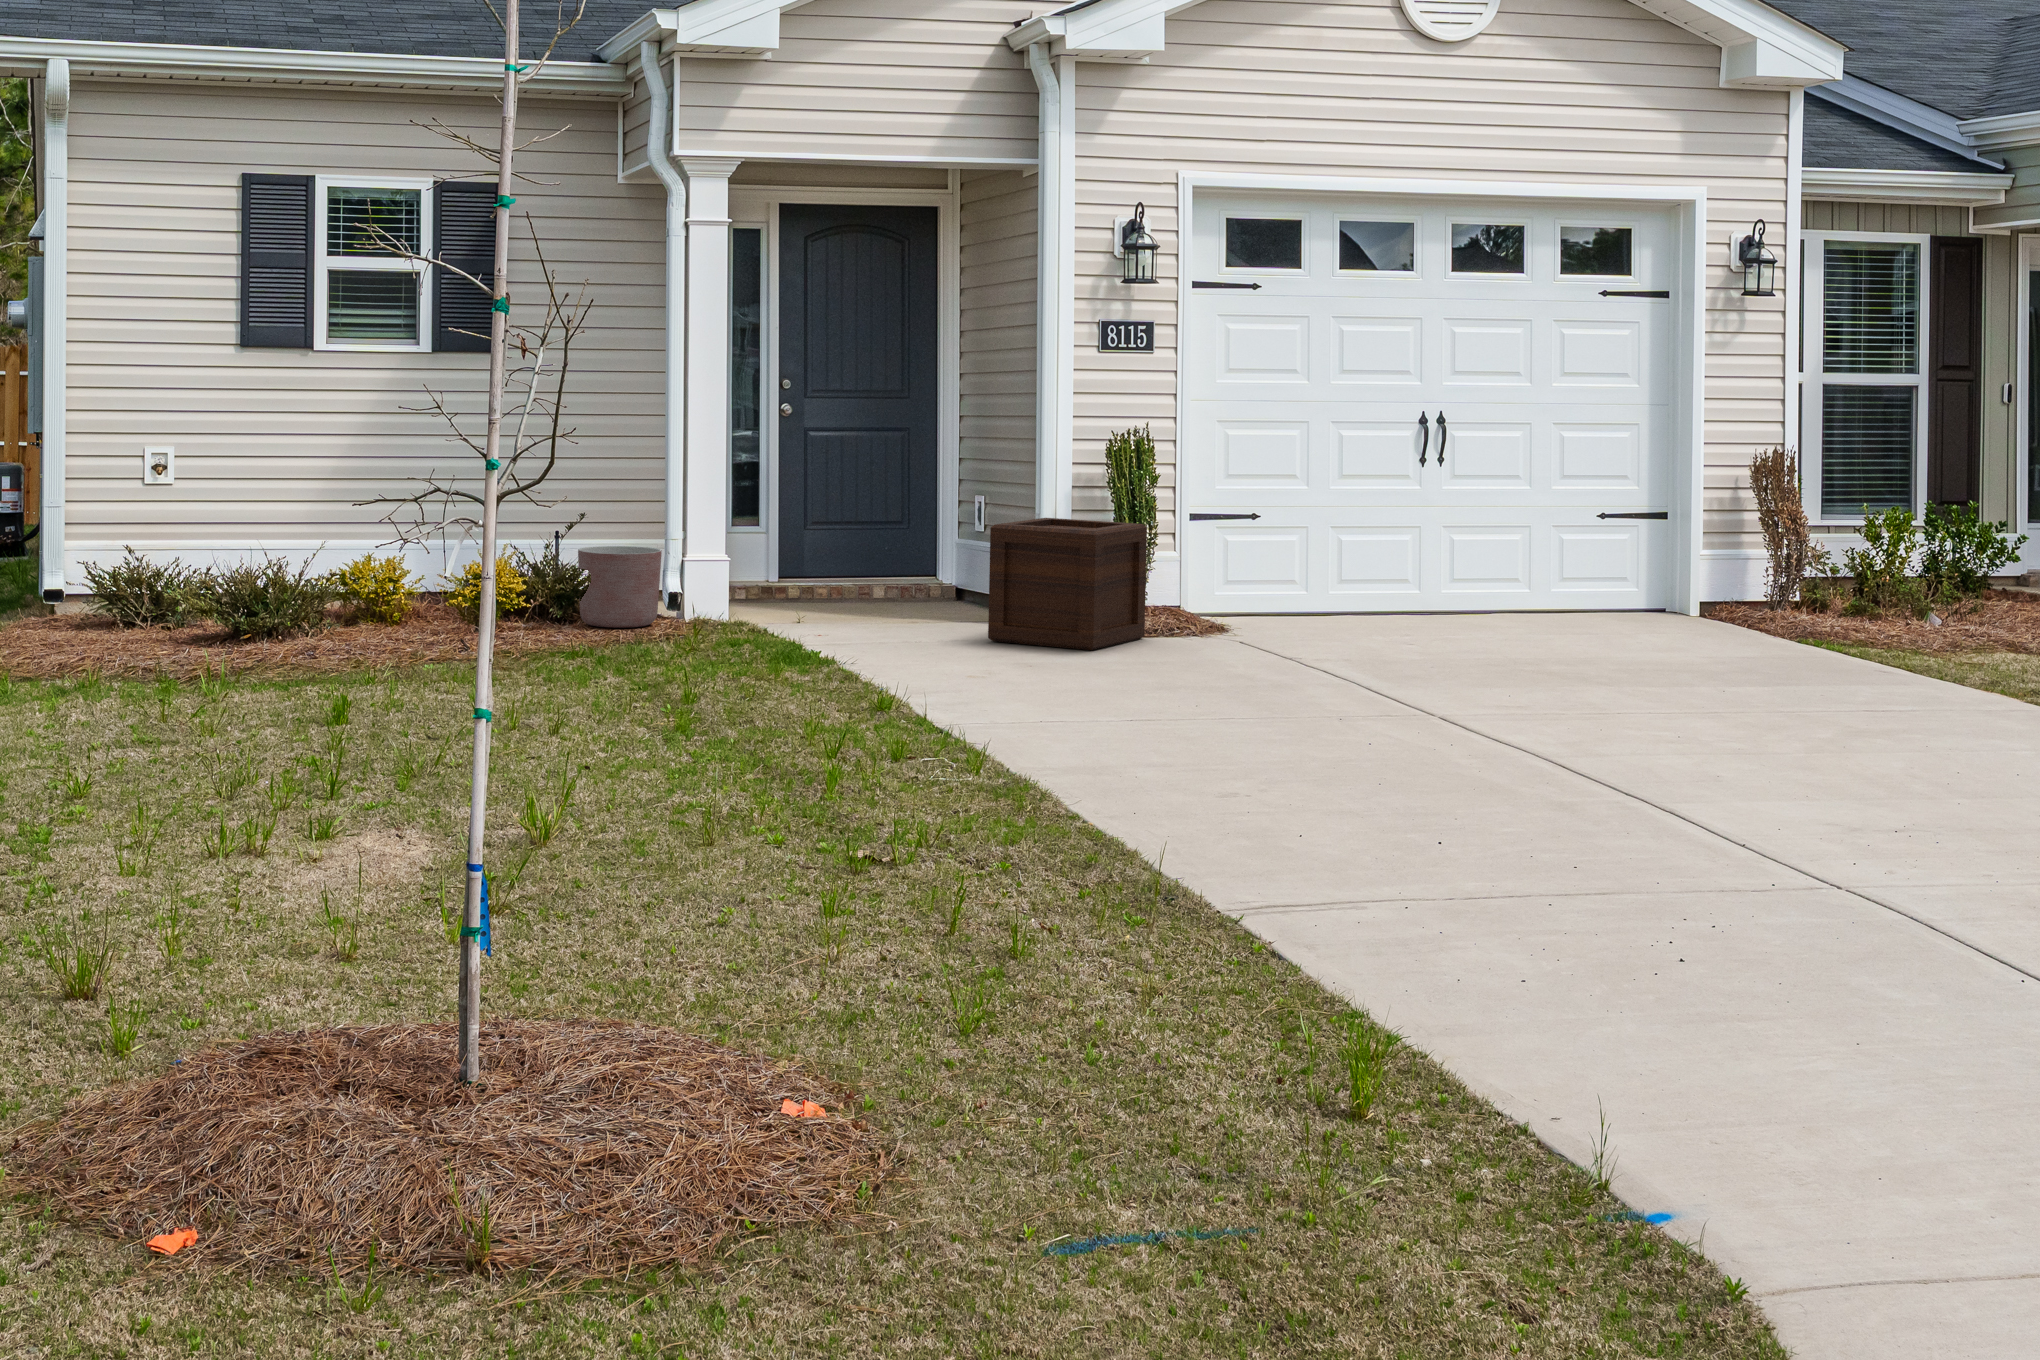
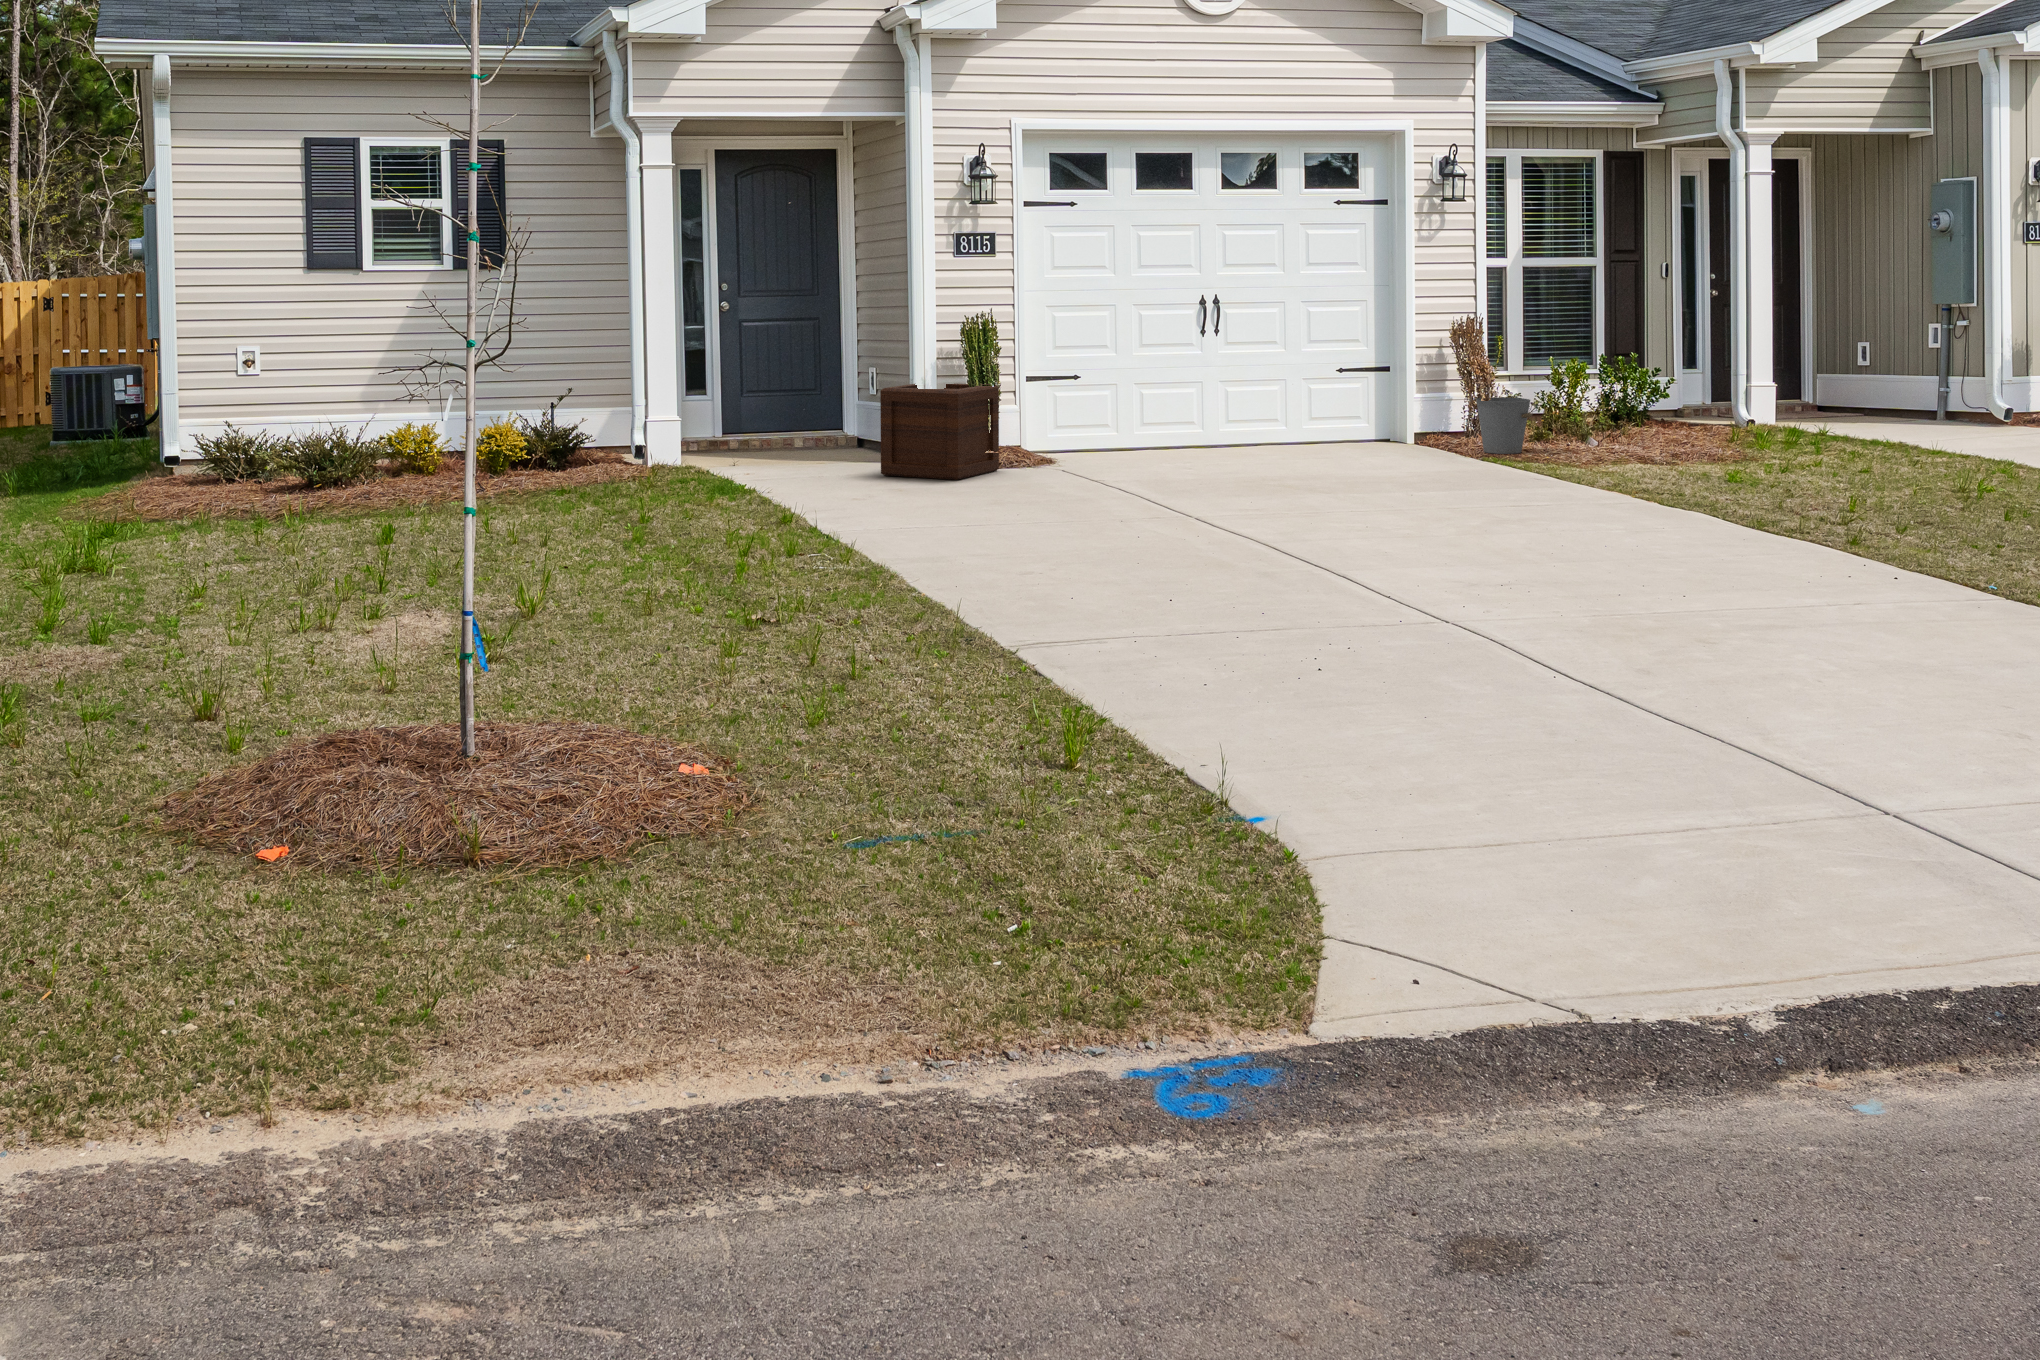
planter: present [578,546,662,628] -> none [571,412,635,473]
bucket: none [1780,557,1857,634] -> present [1476,397,1532,454]

